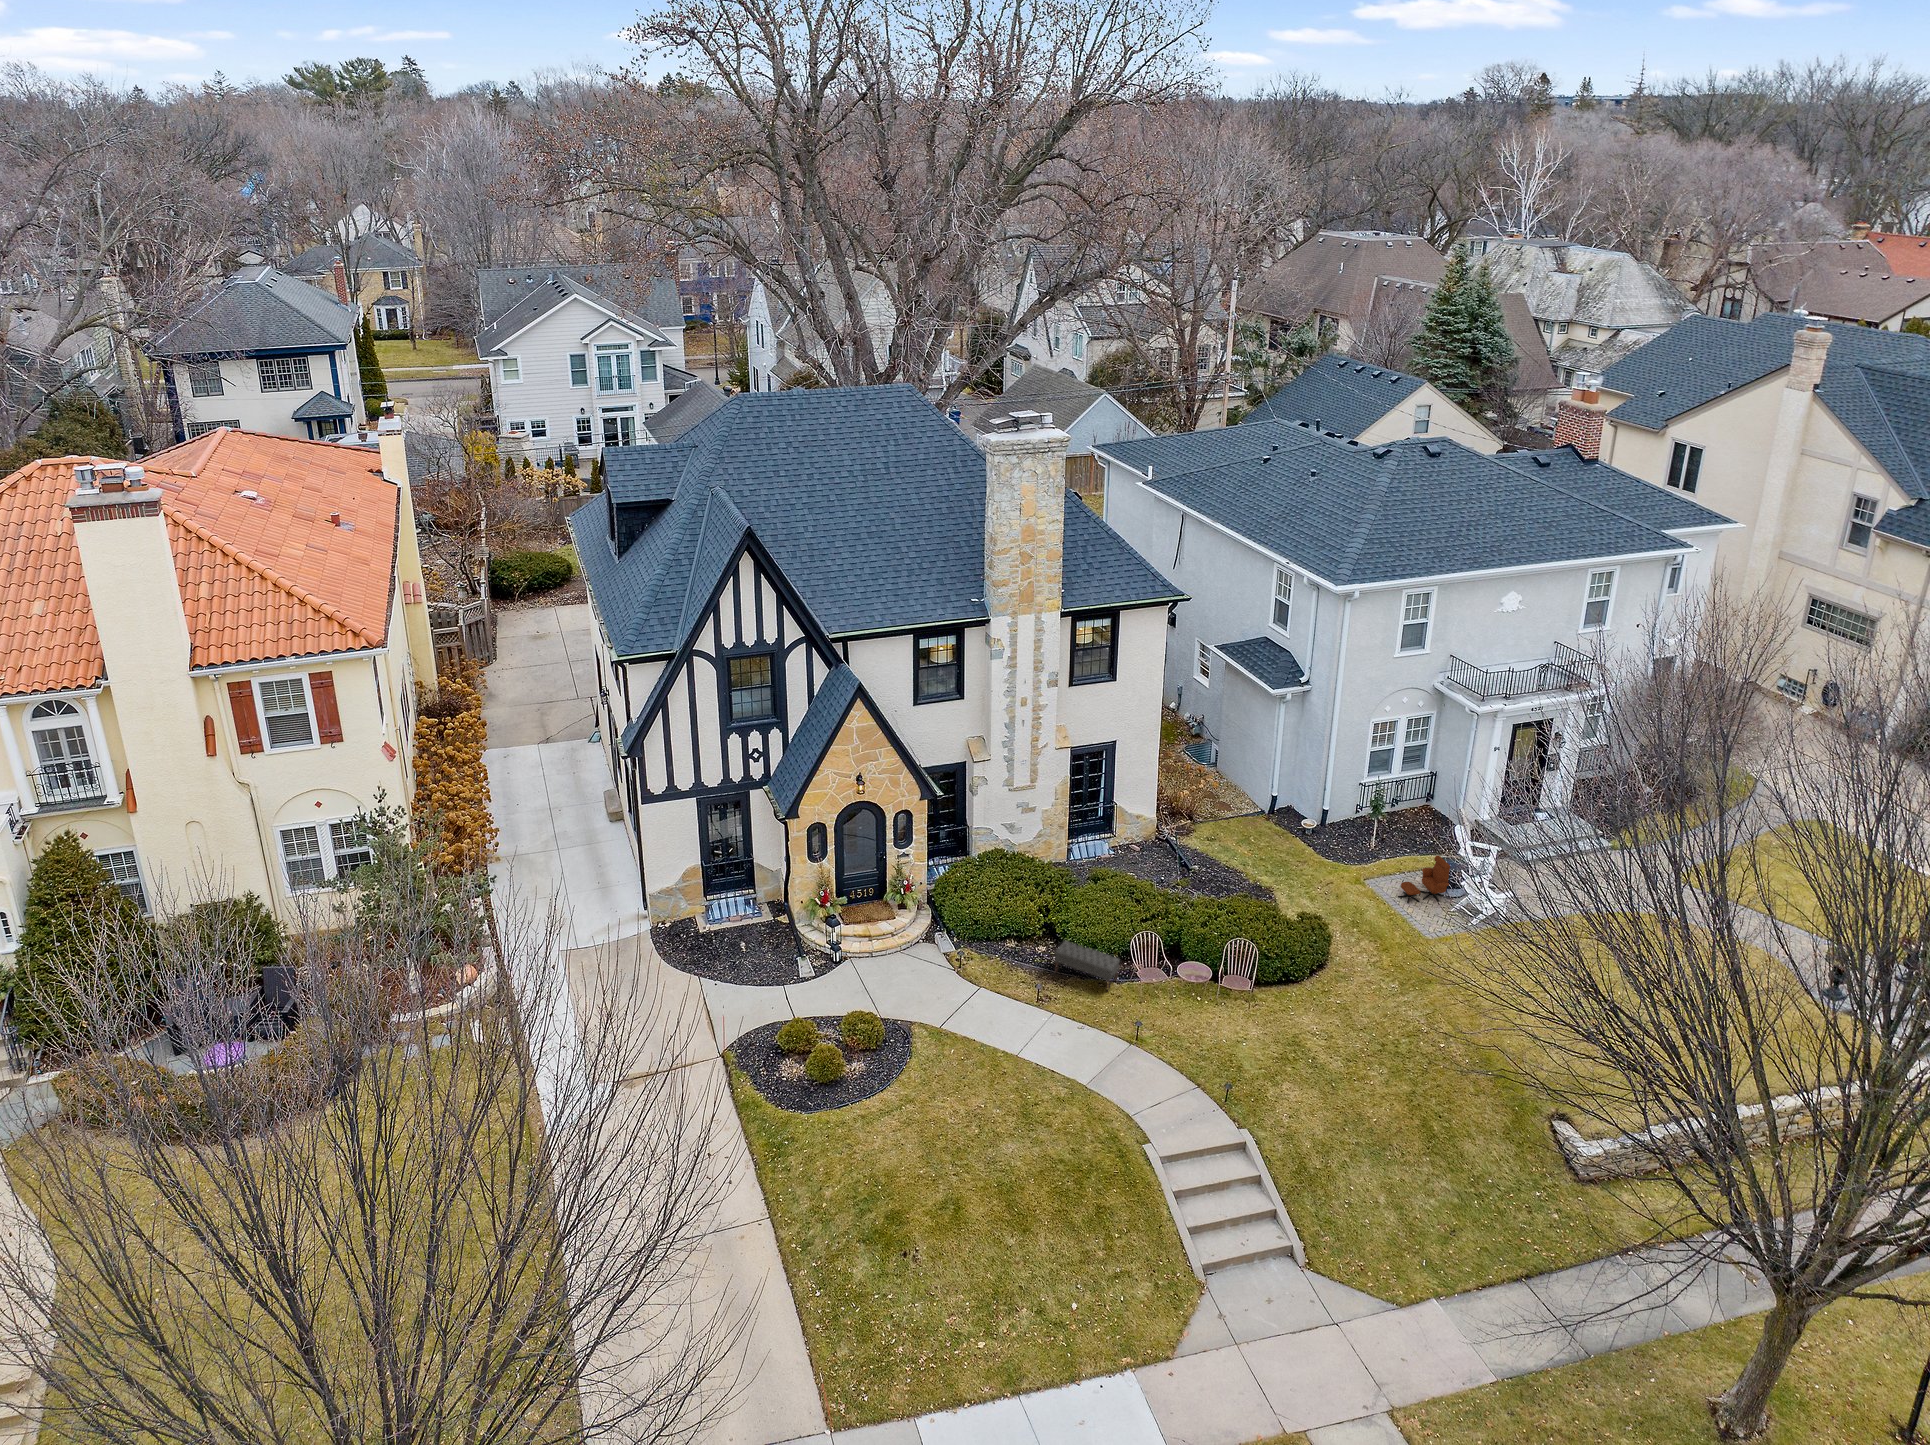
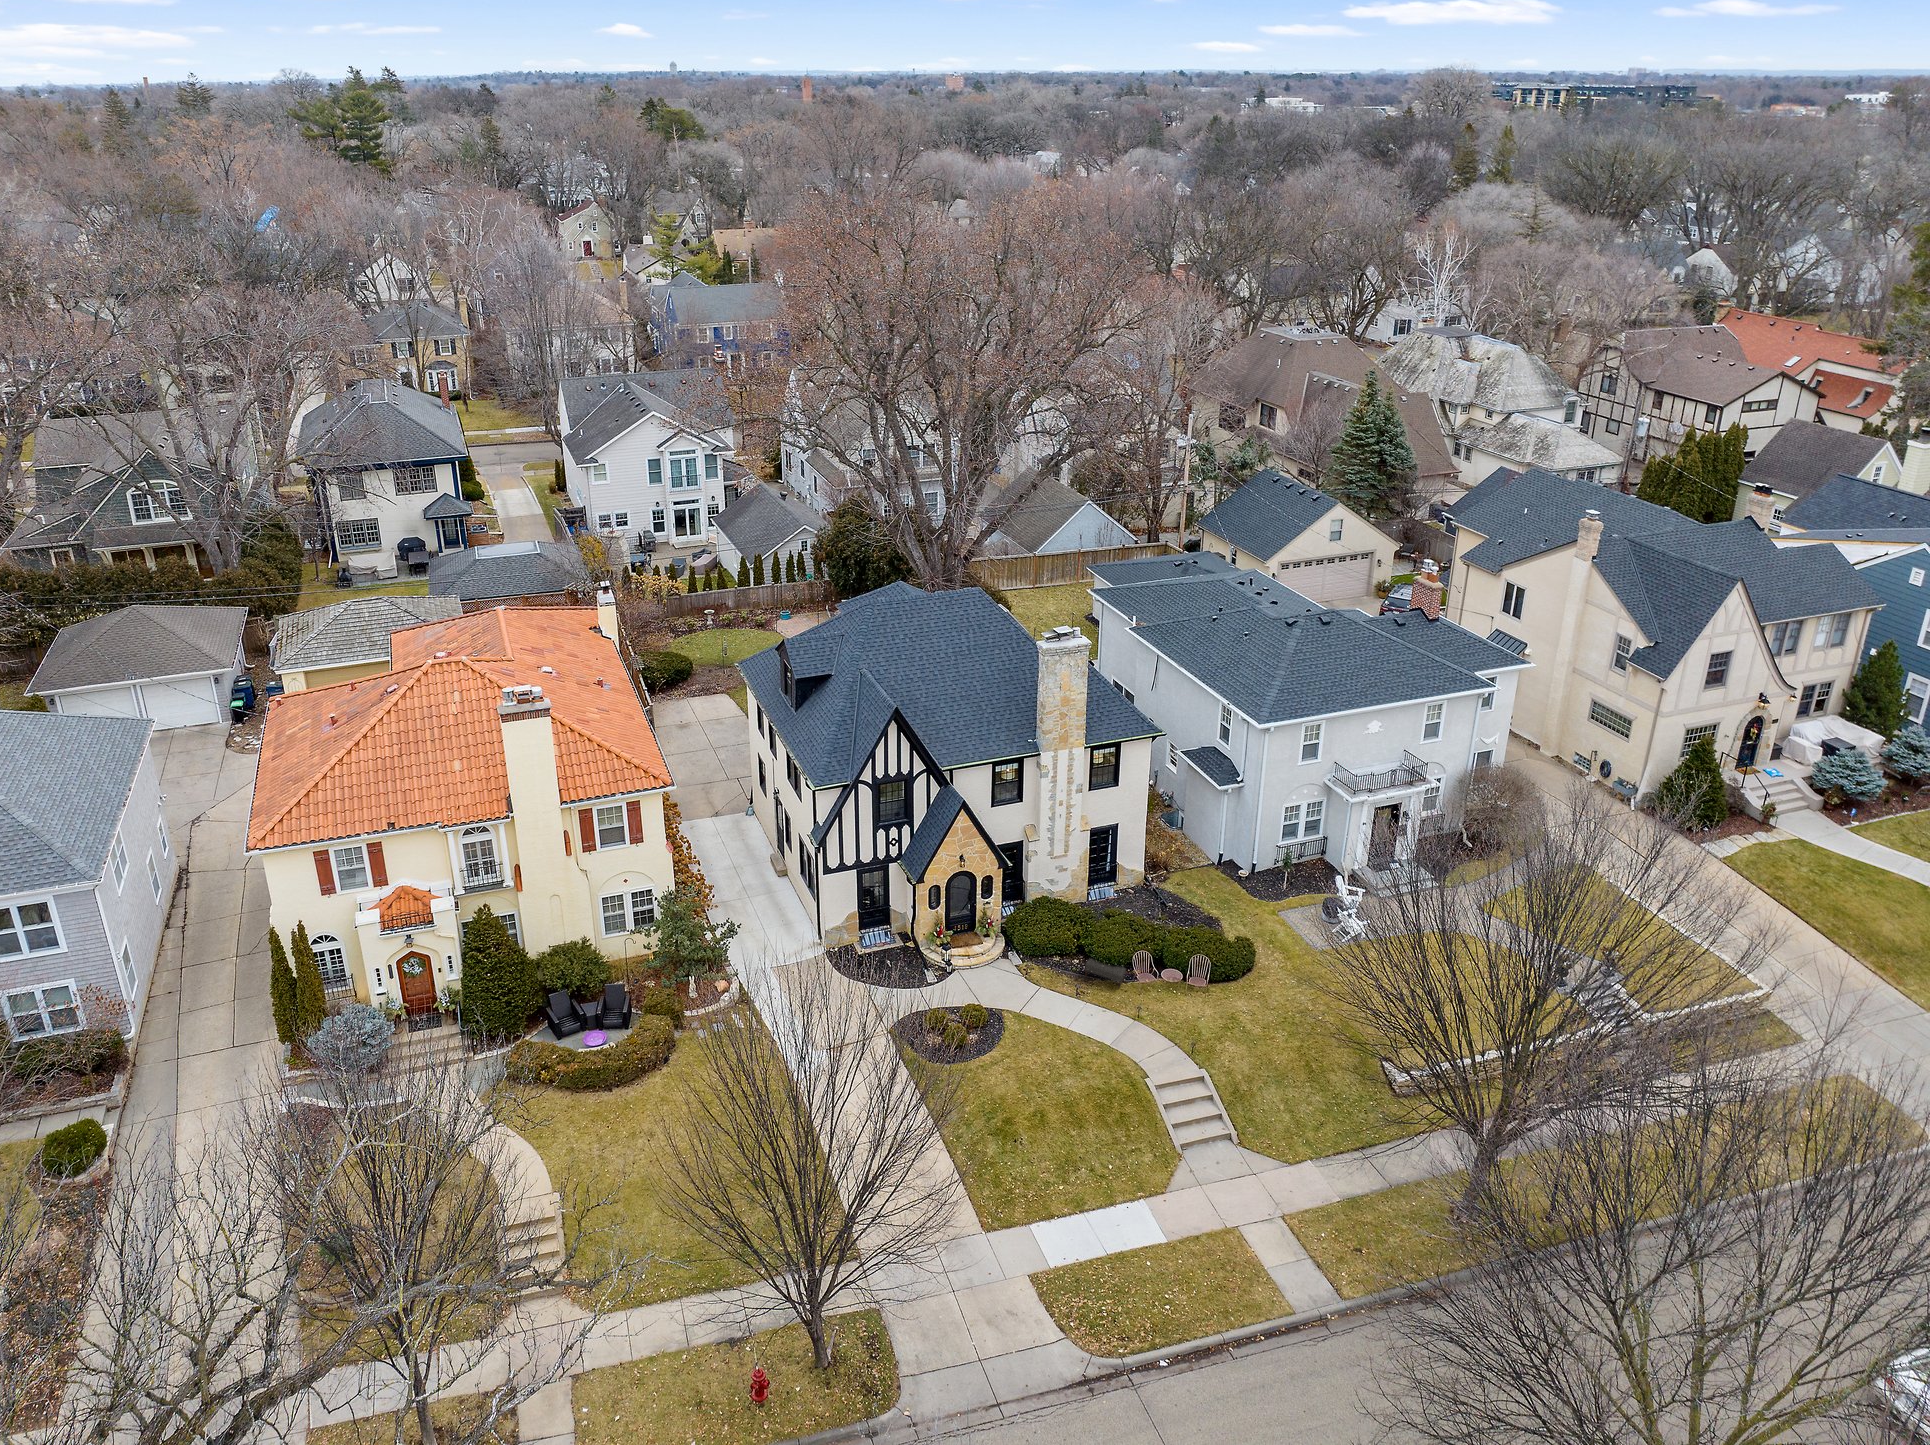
lounge chair: present [1398,855,1450,903] -> none [1301,896,1334,927]

